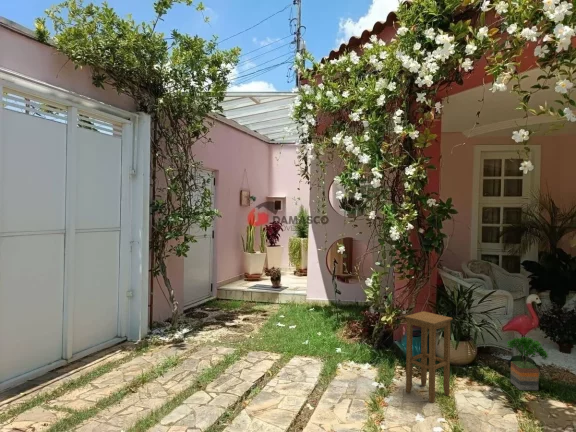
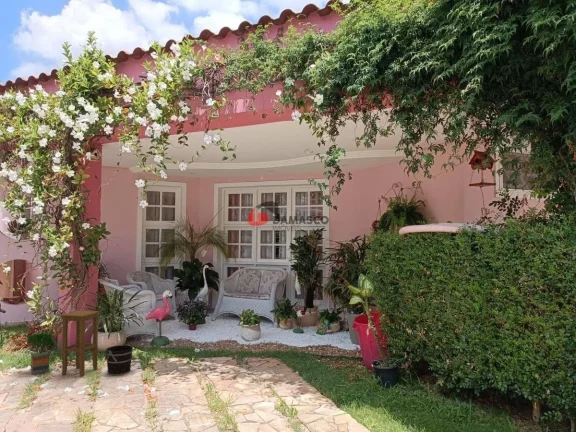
potted tree: present [507,337,548,390] -> present [27,332,56,375]
bucket: none [464,370,504,418] -> present [106,345,133,375]

